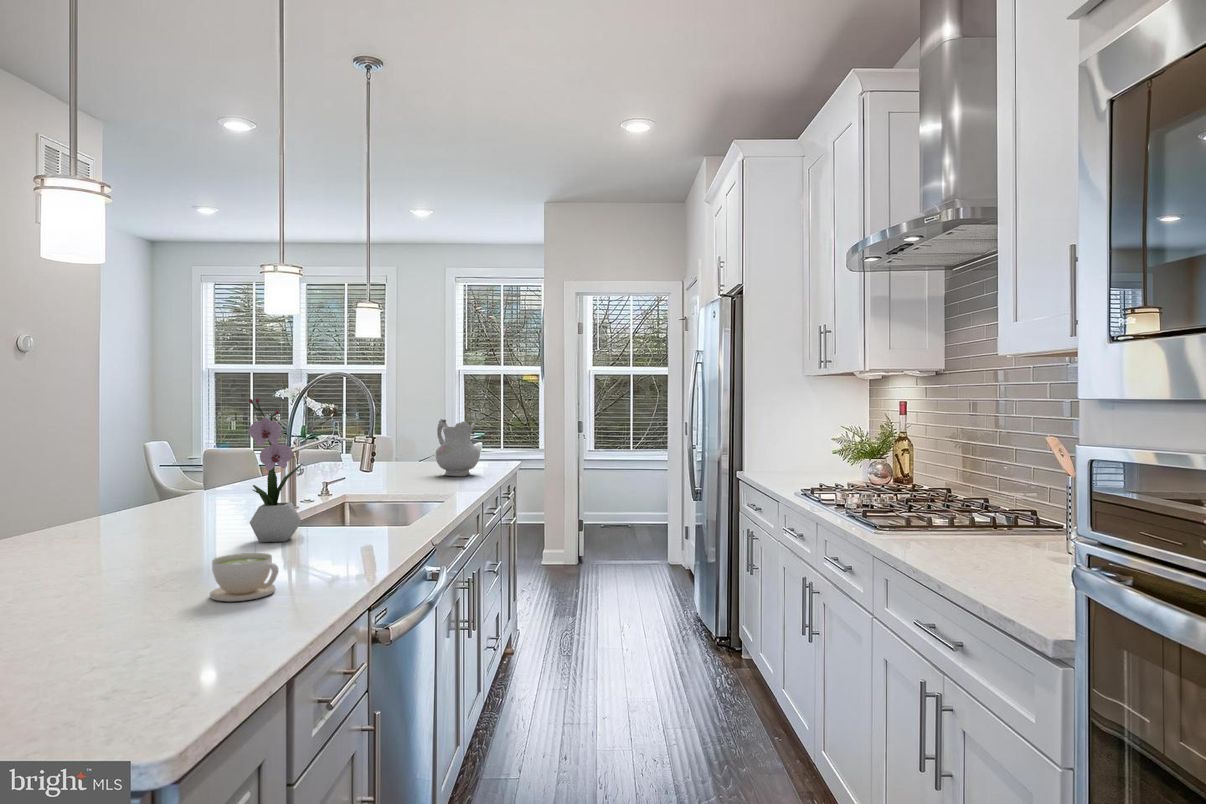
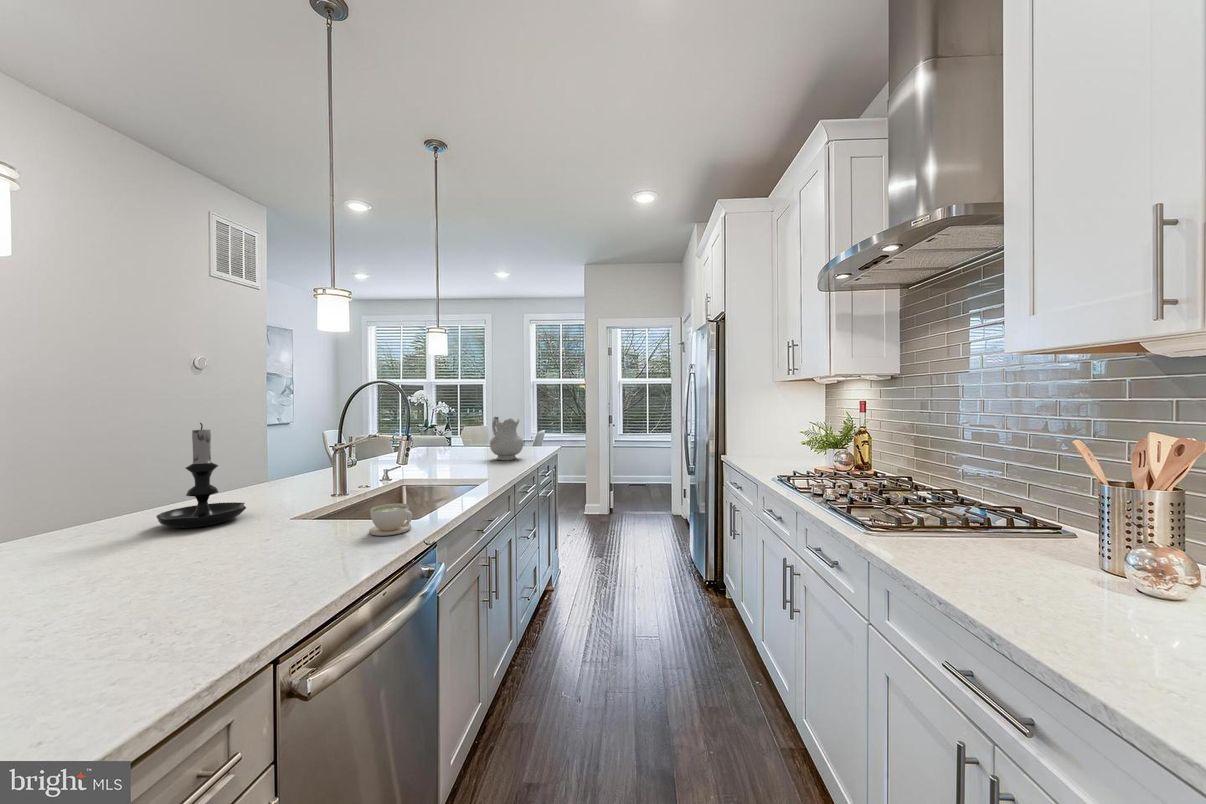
flower arrangement: present [249,398,302,542] -> none [261,406,326,539]
candle holder: none [103,417,197,536] -> present [156,423,246,528]
coffee cup: present [210,553,278,601] -> present [369,503,412,536]

